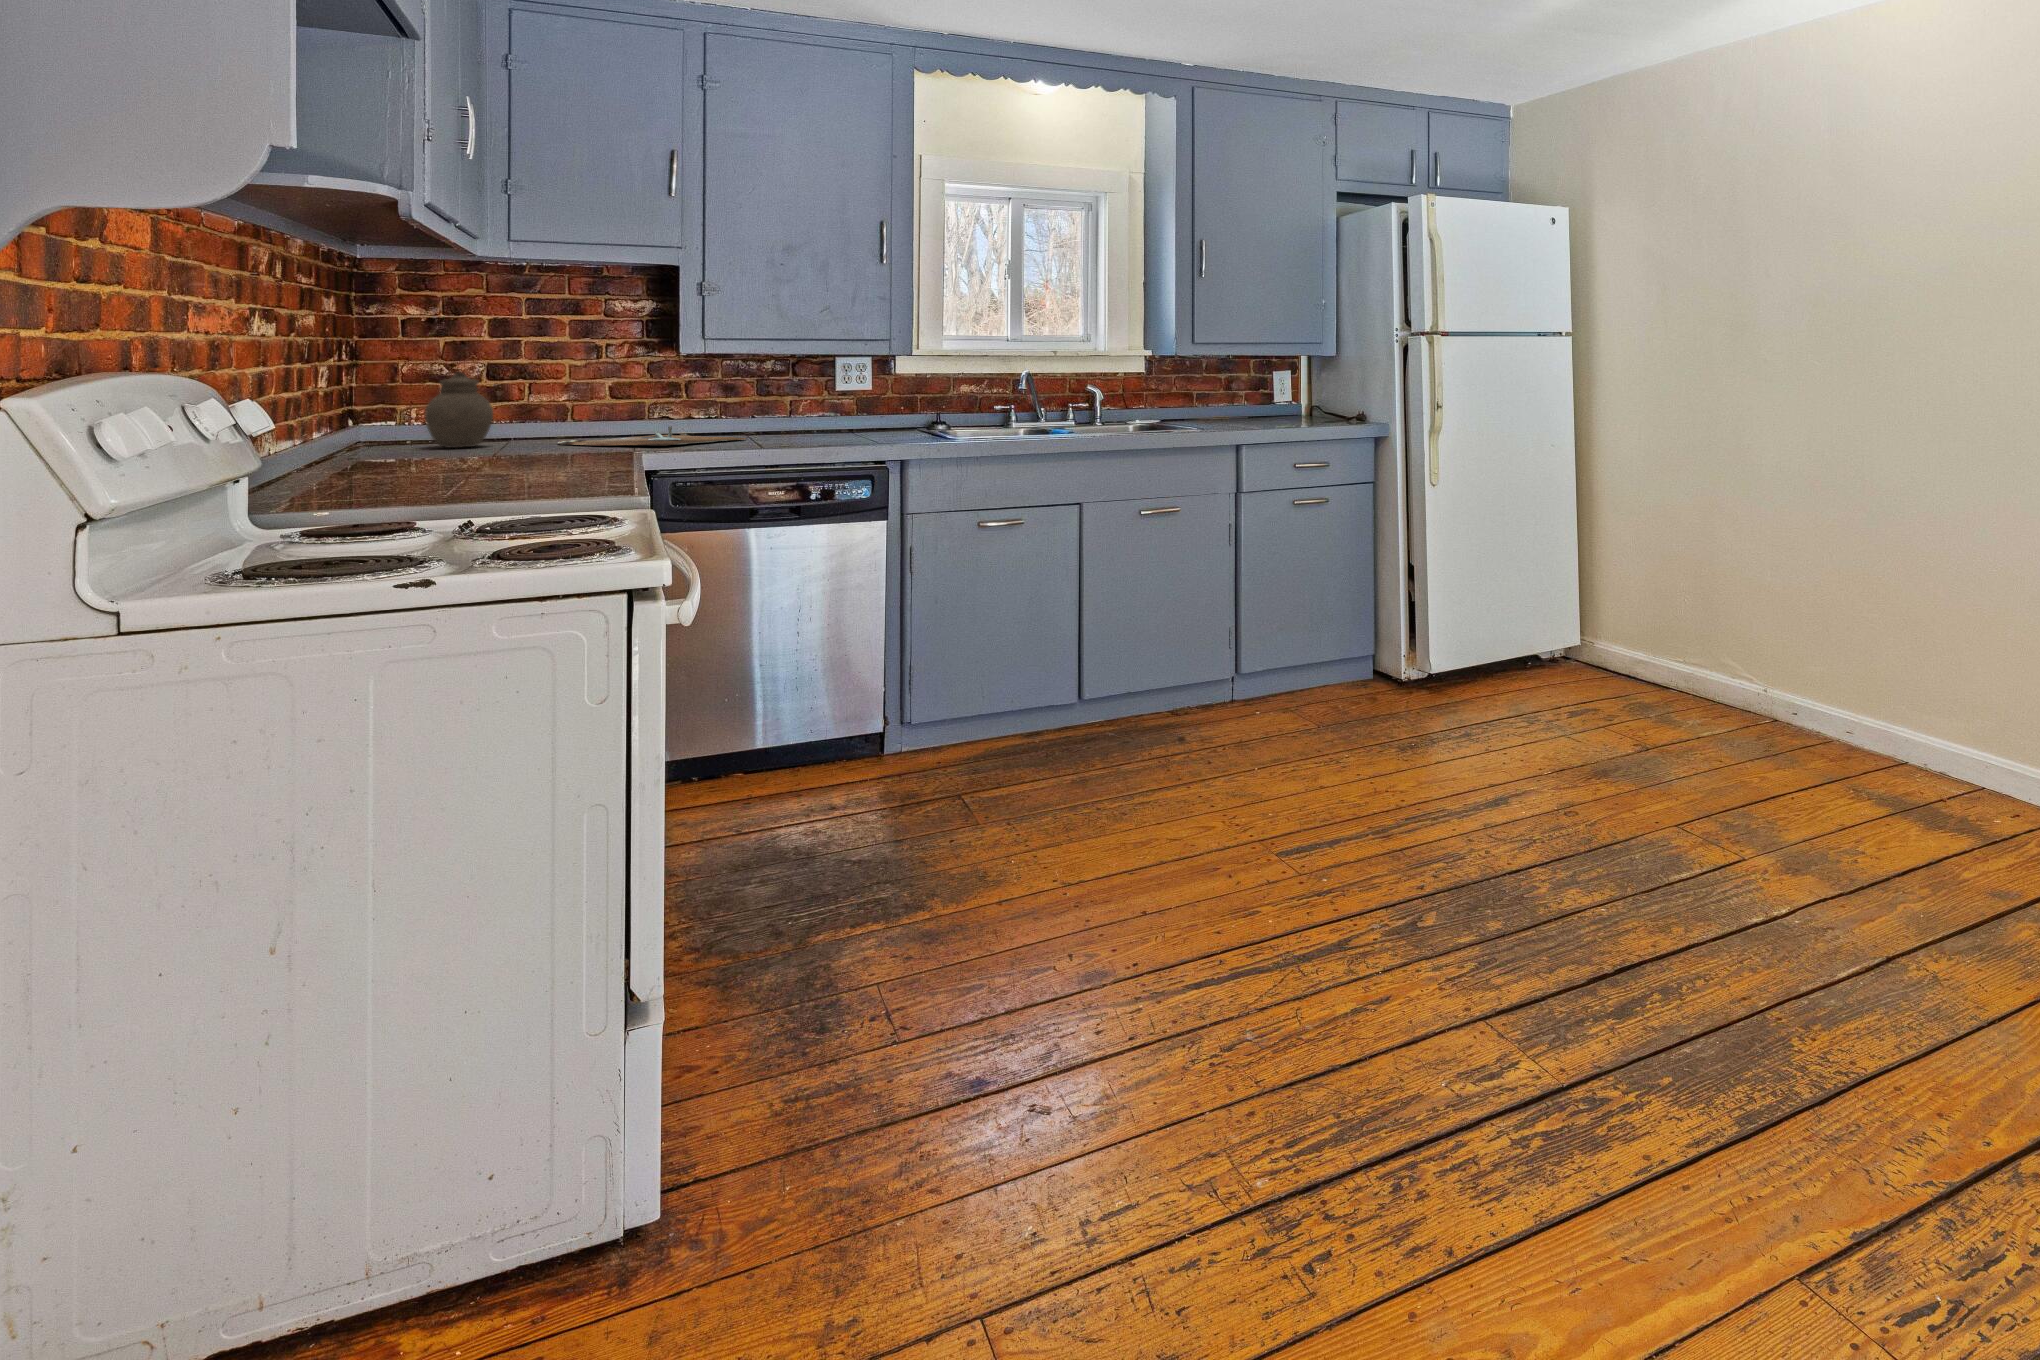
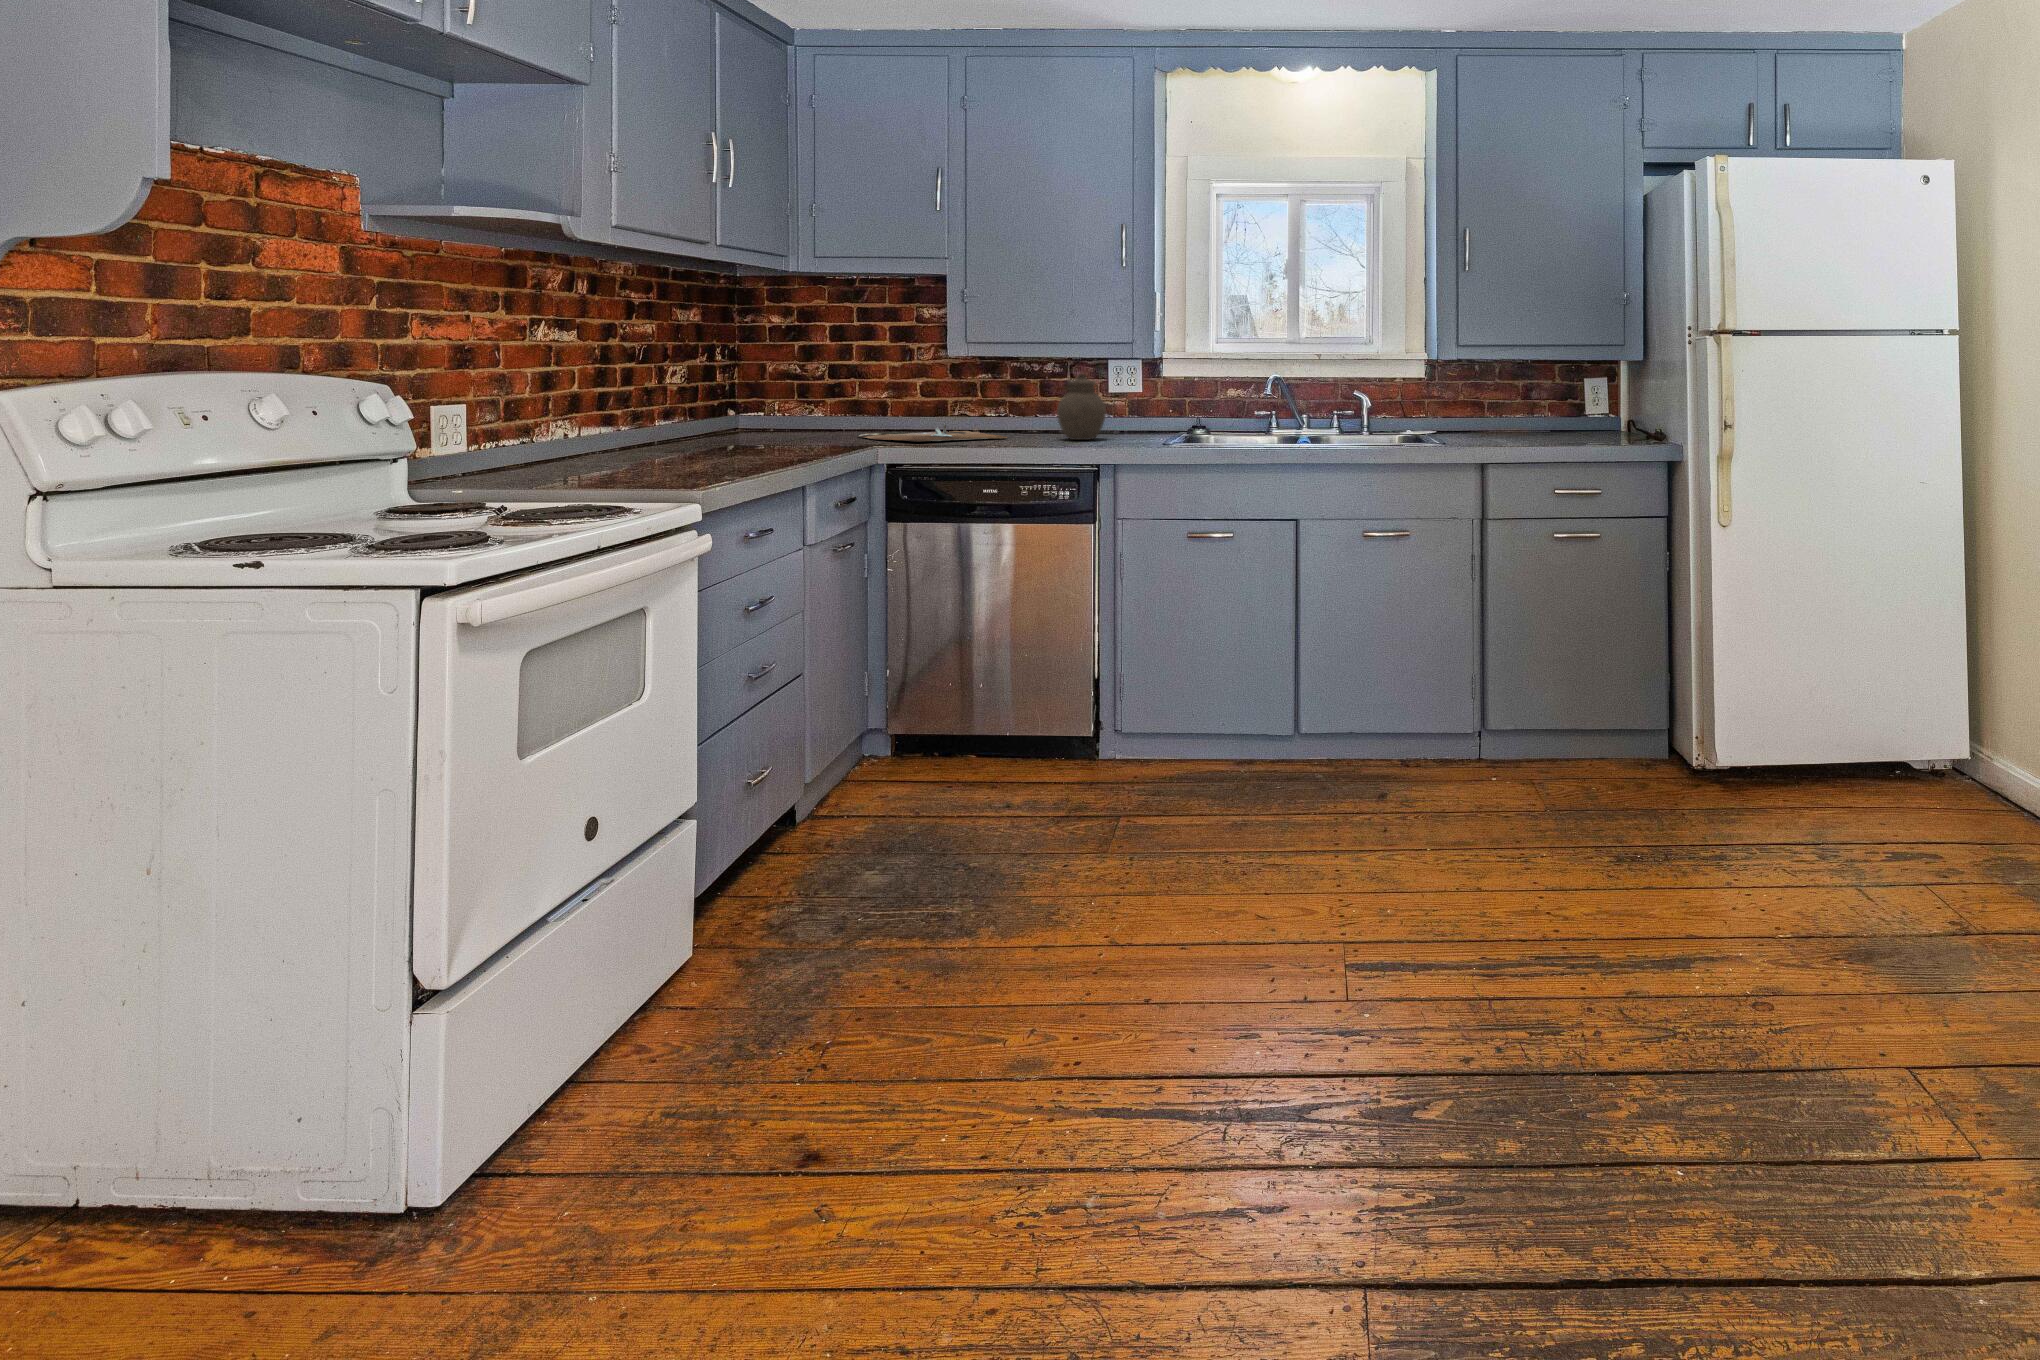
jar: present [425,372,493,448] -> present [1057,374,1106,440]

